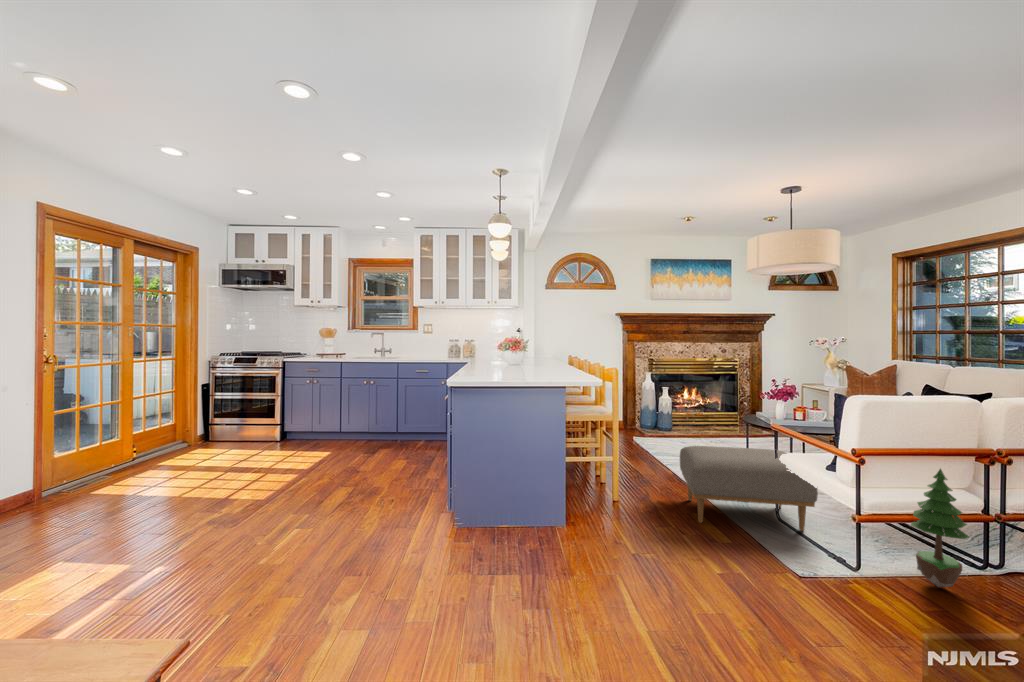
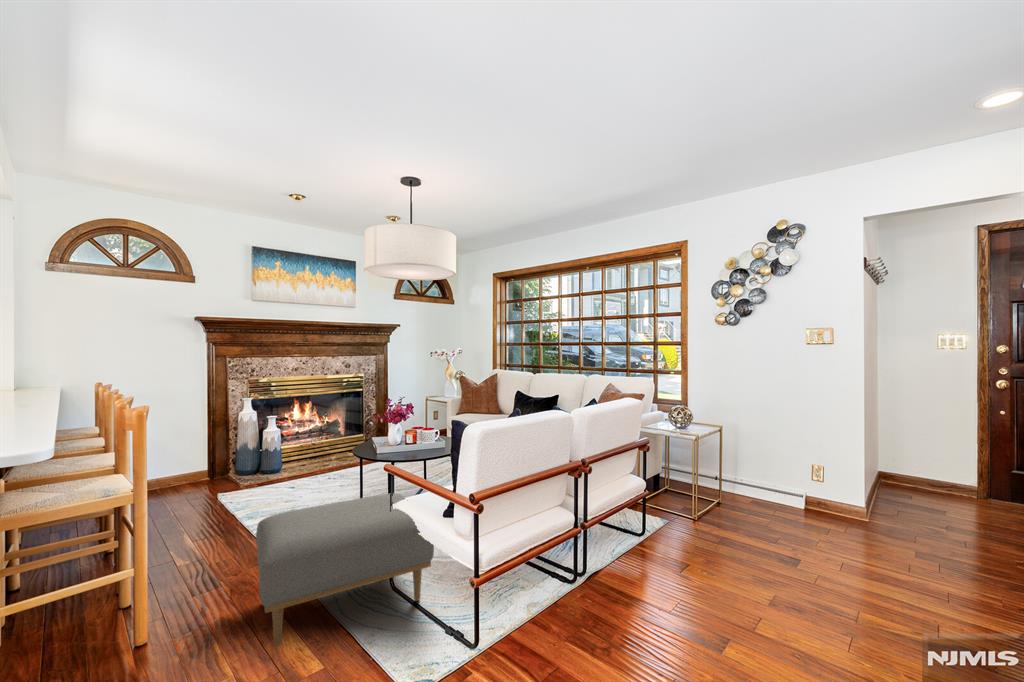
potted tree: present [911,469,969,587] -> none [525,498,574,638]

